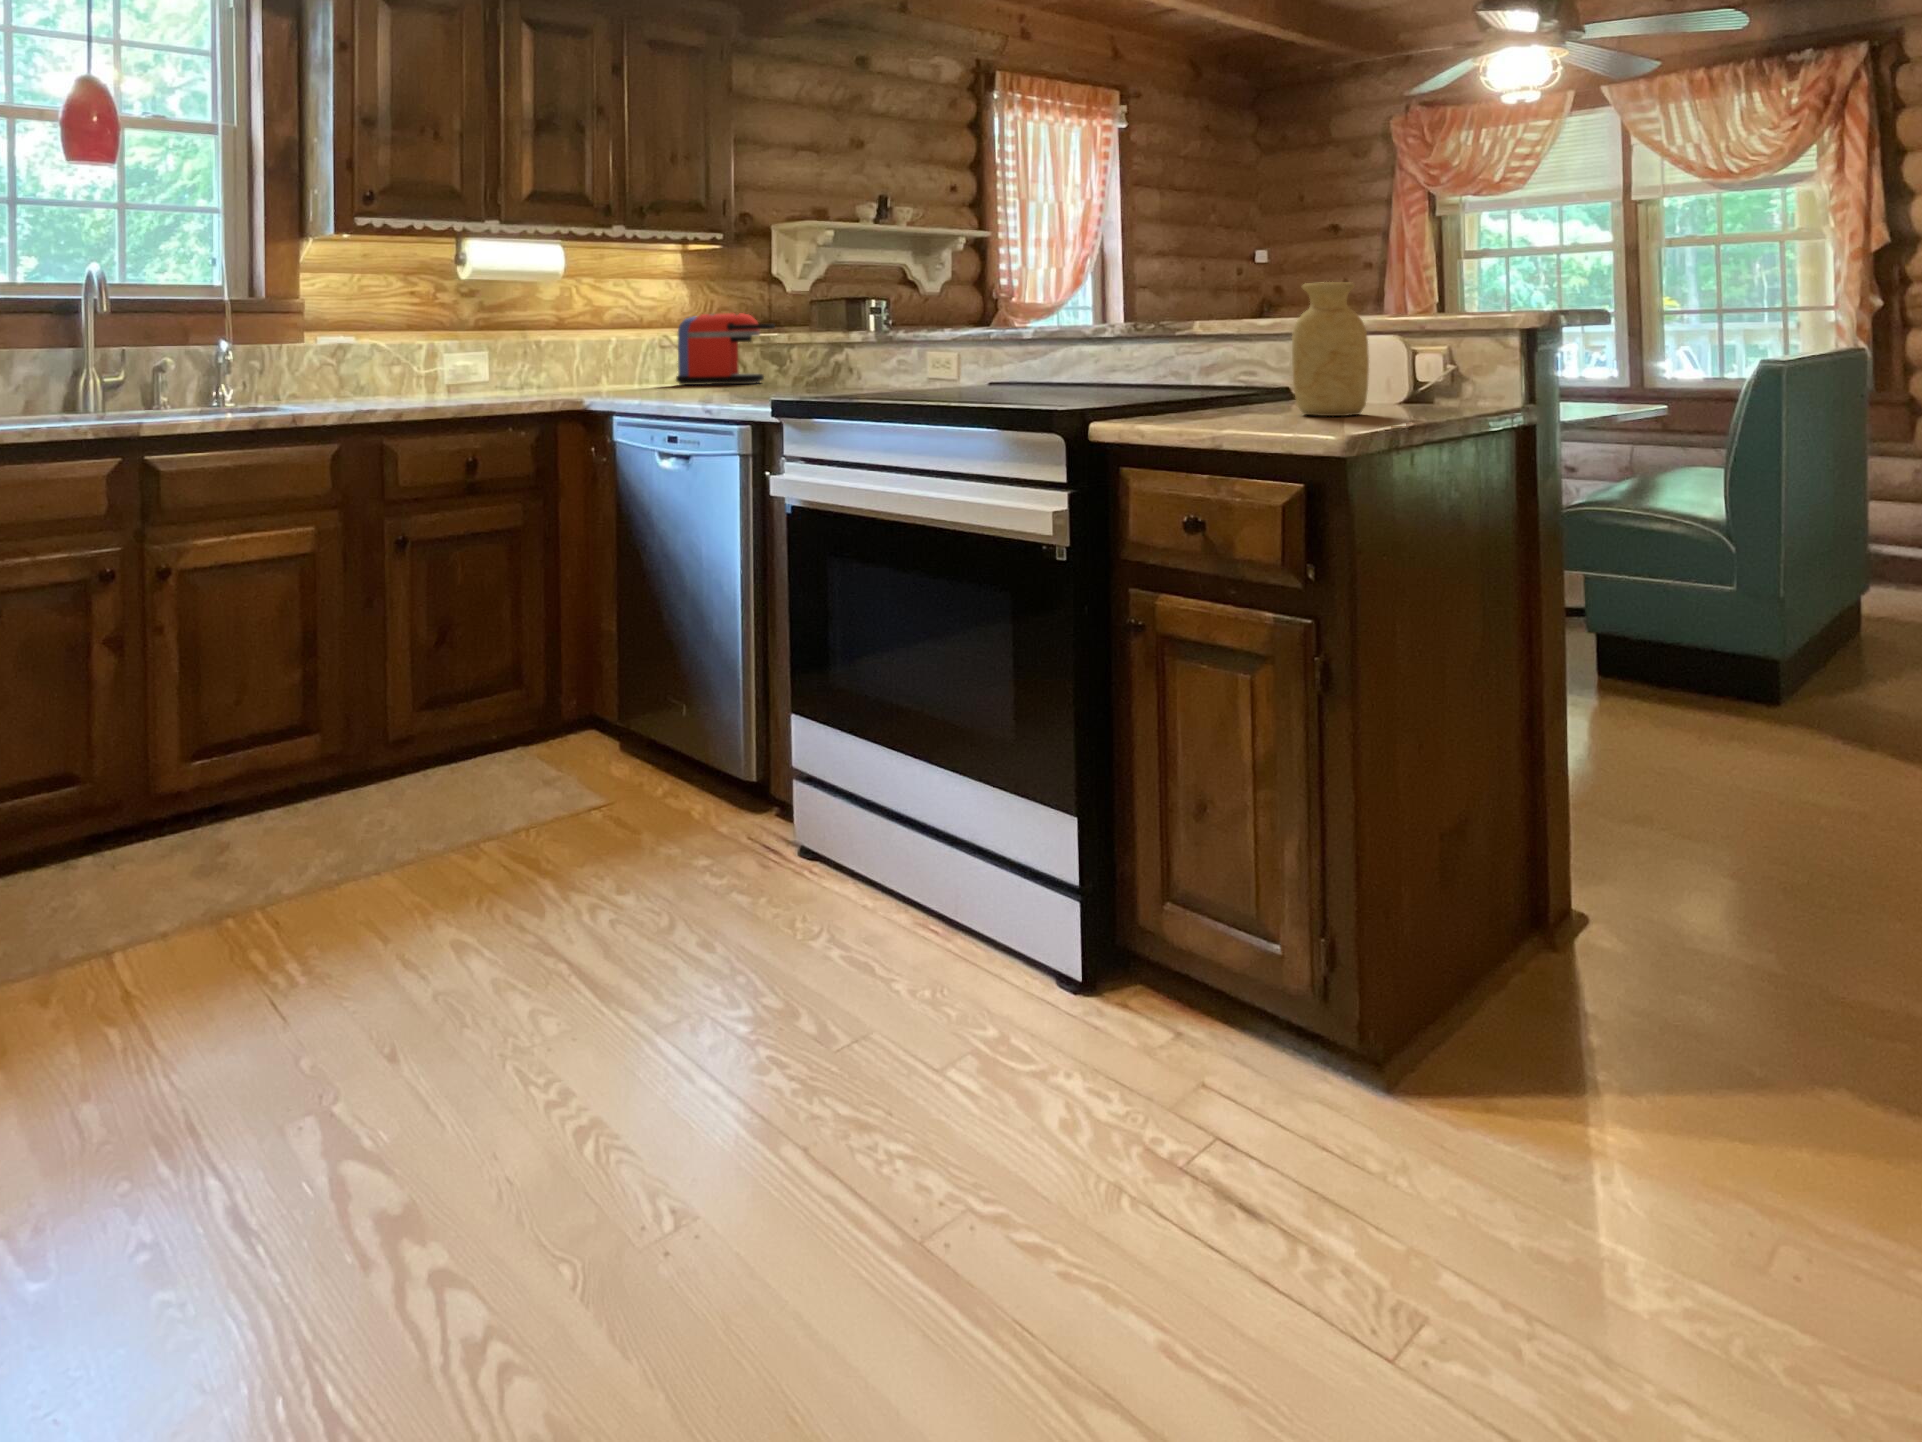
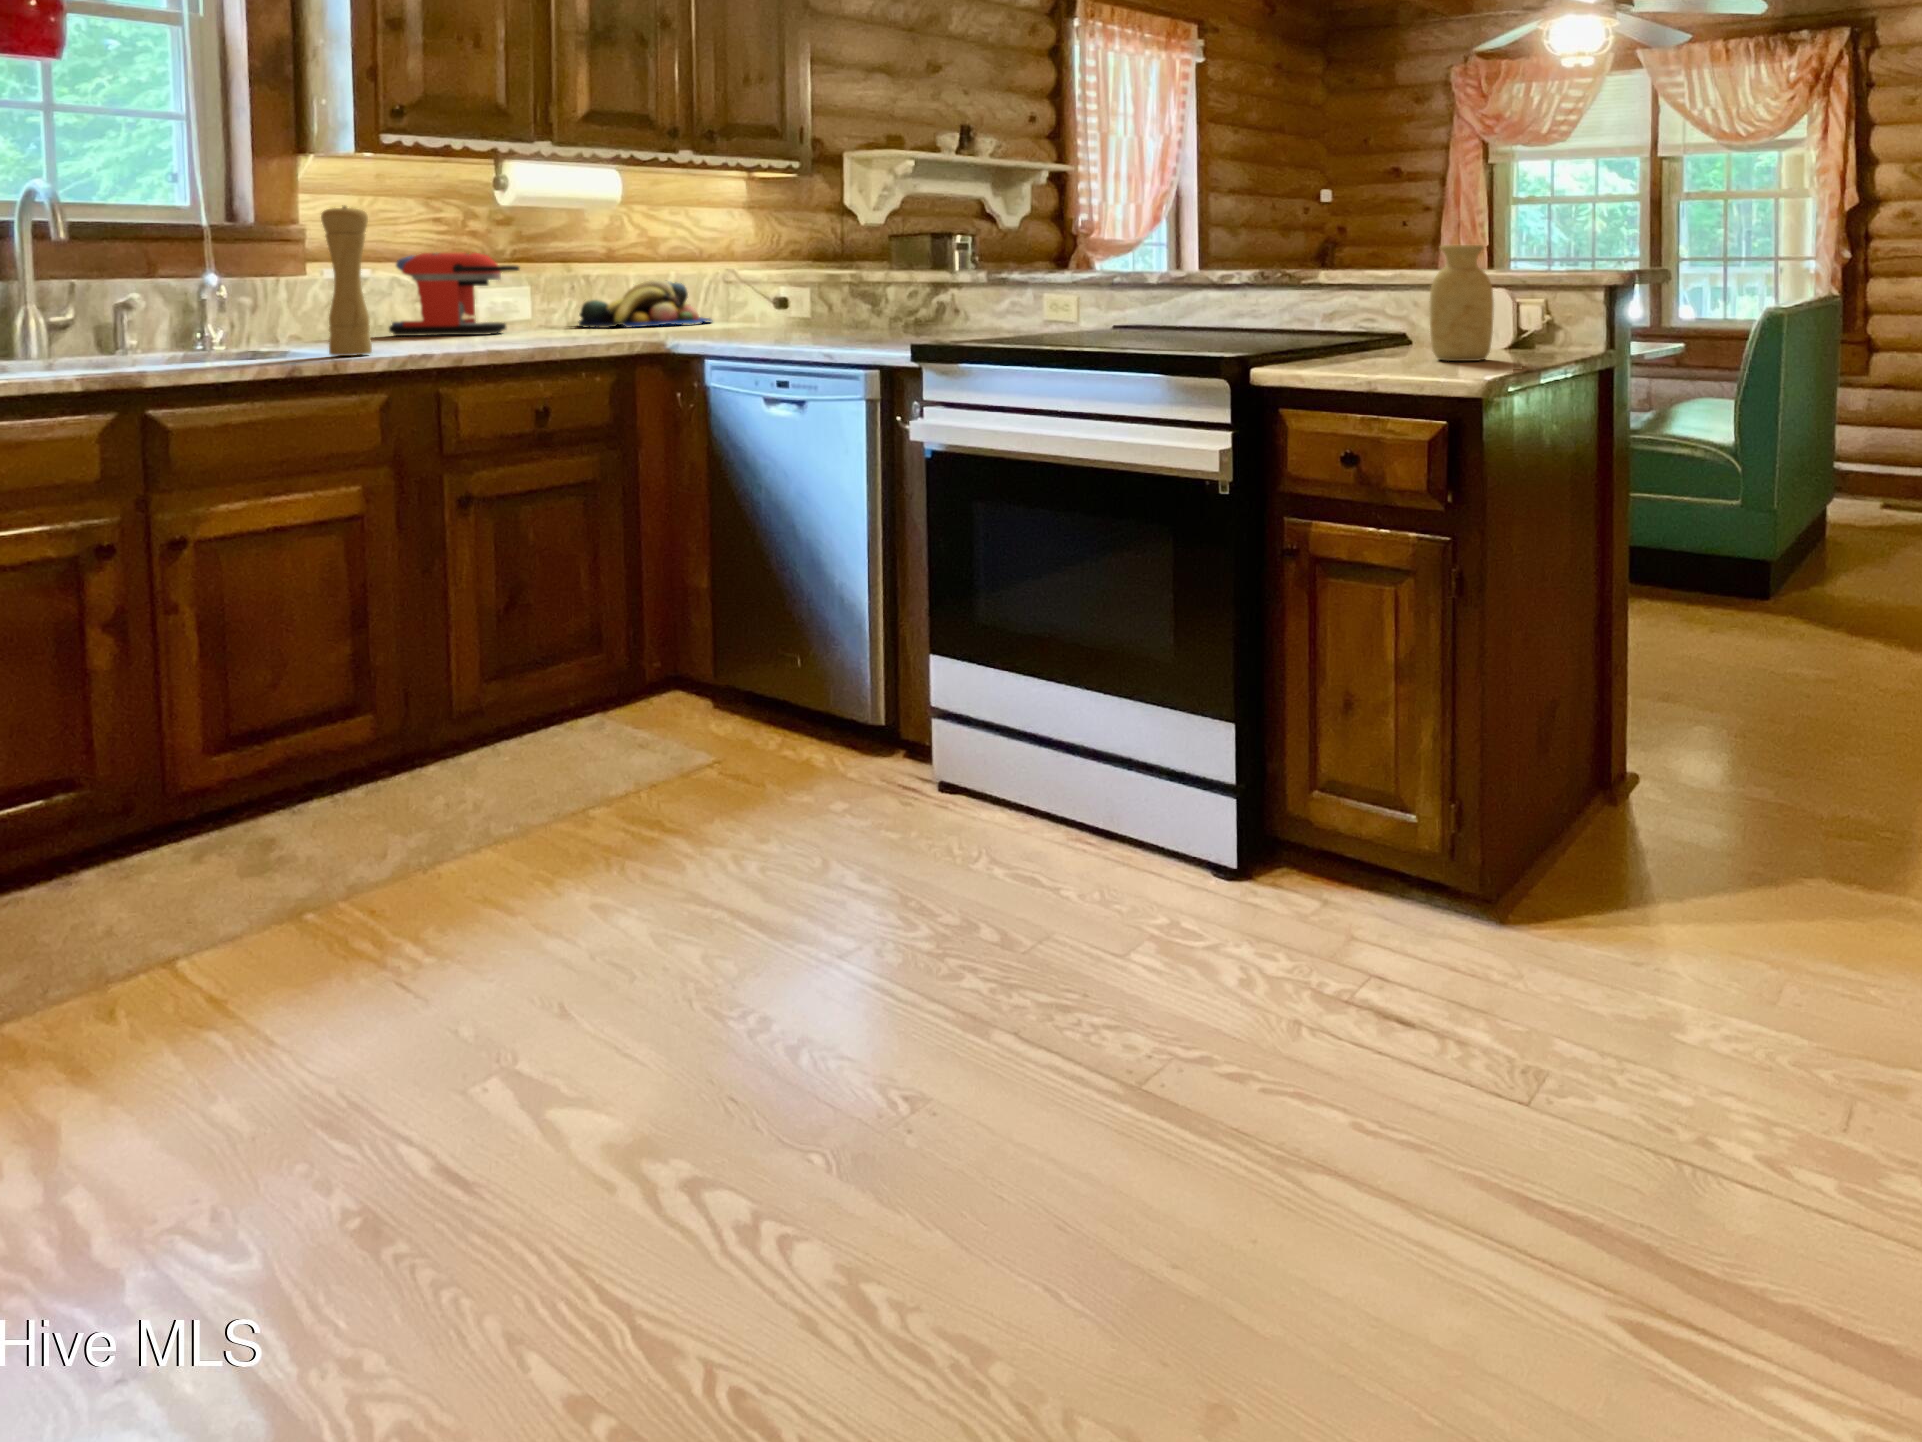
pepper mill: none [288,278,326,410] -> present [321,206,372,356]
coffee maker: present [676,313,775,385] -> present [389,253,519,336]
fruit bowl: none [527,344,643,387] -> present [579,280,711,328]

